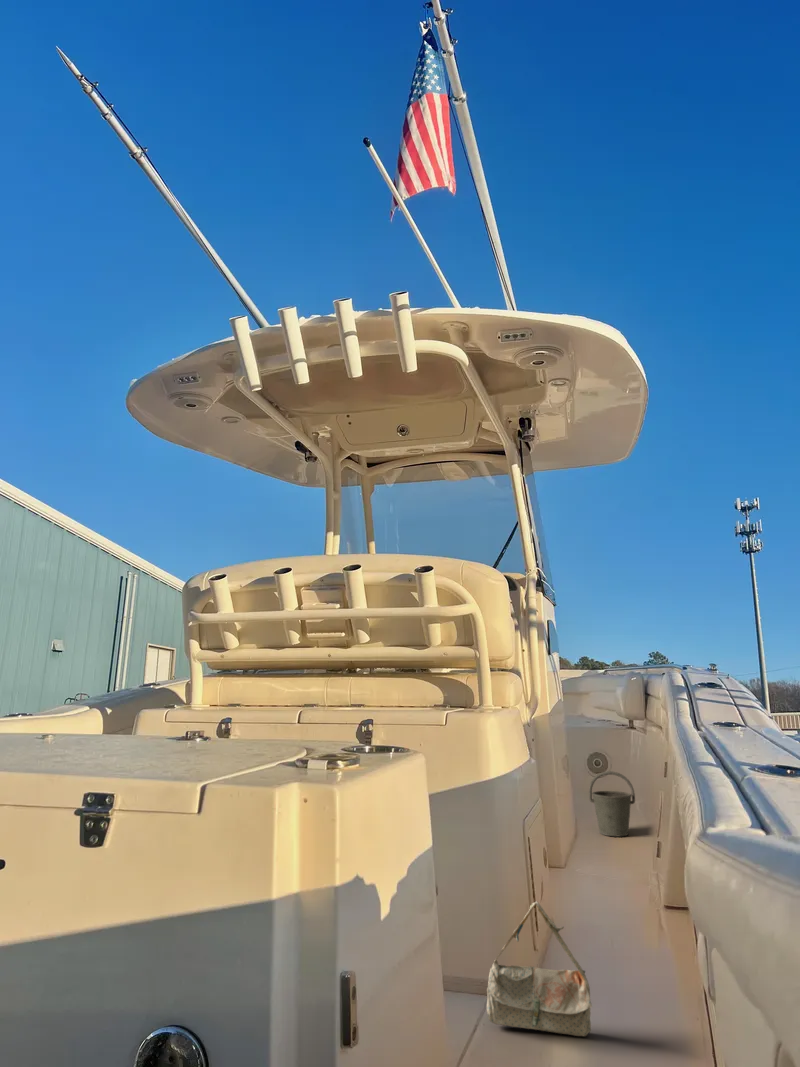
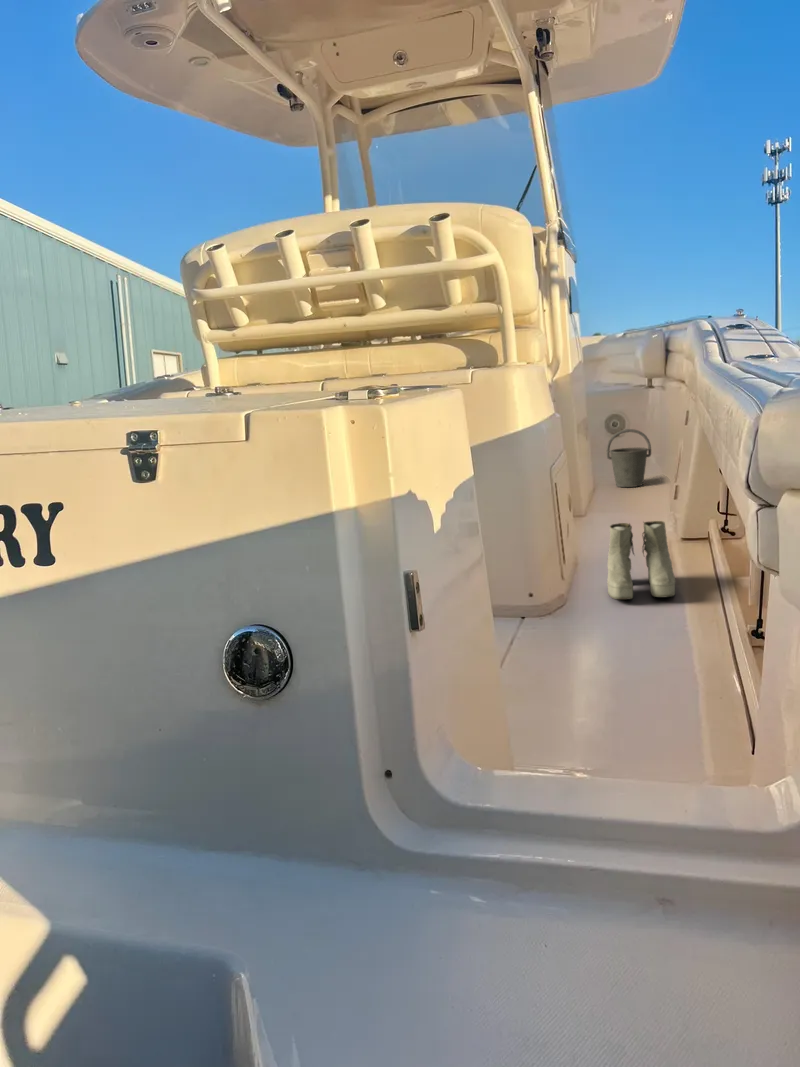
boots: none [584,893,660,995] -> present [607,521,675,600]
bag: present [487,902,592,1036] -> none [523,530,618,631]

